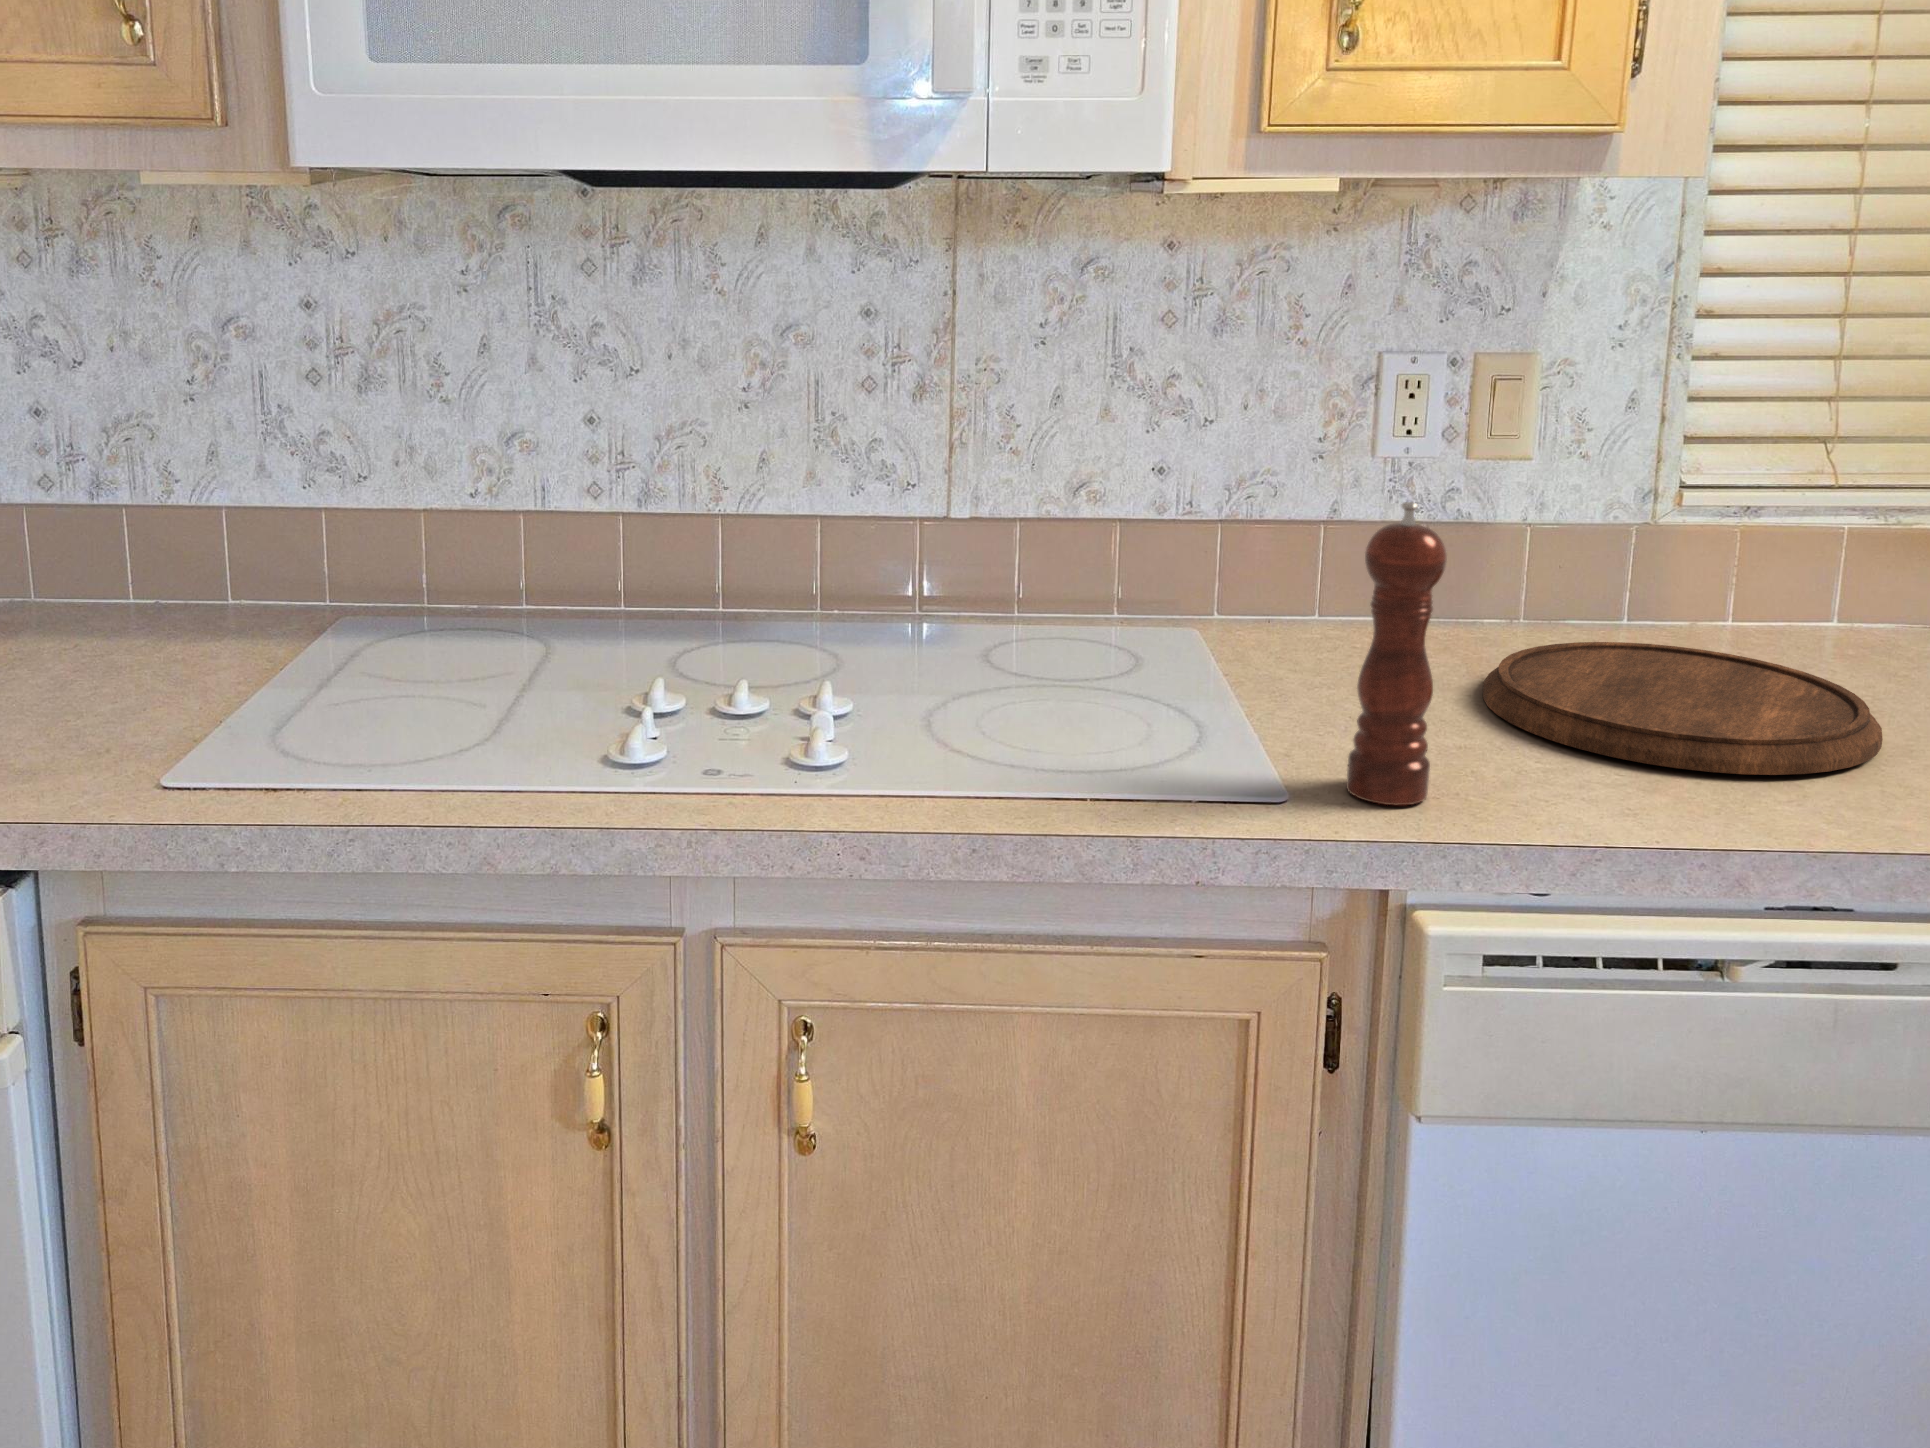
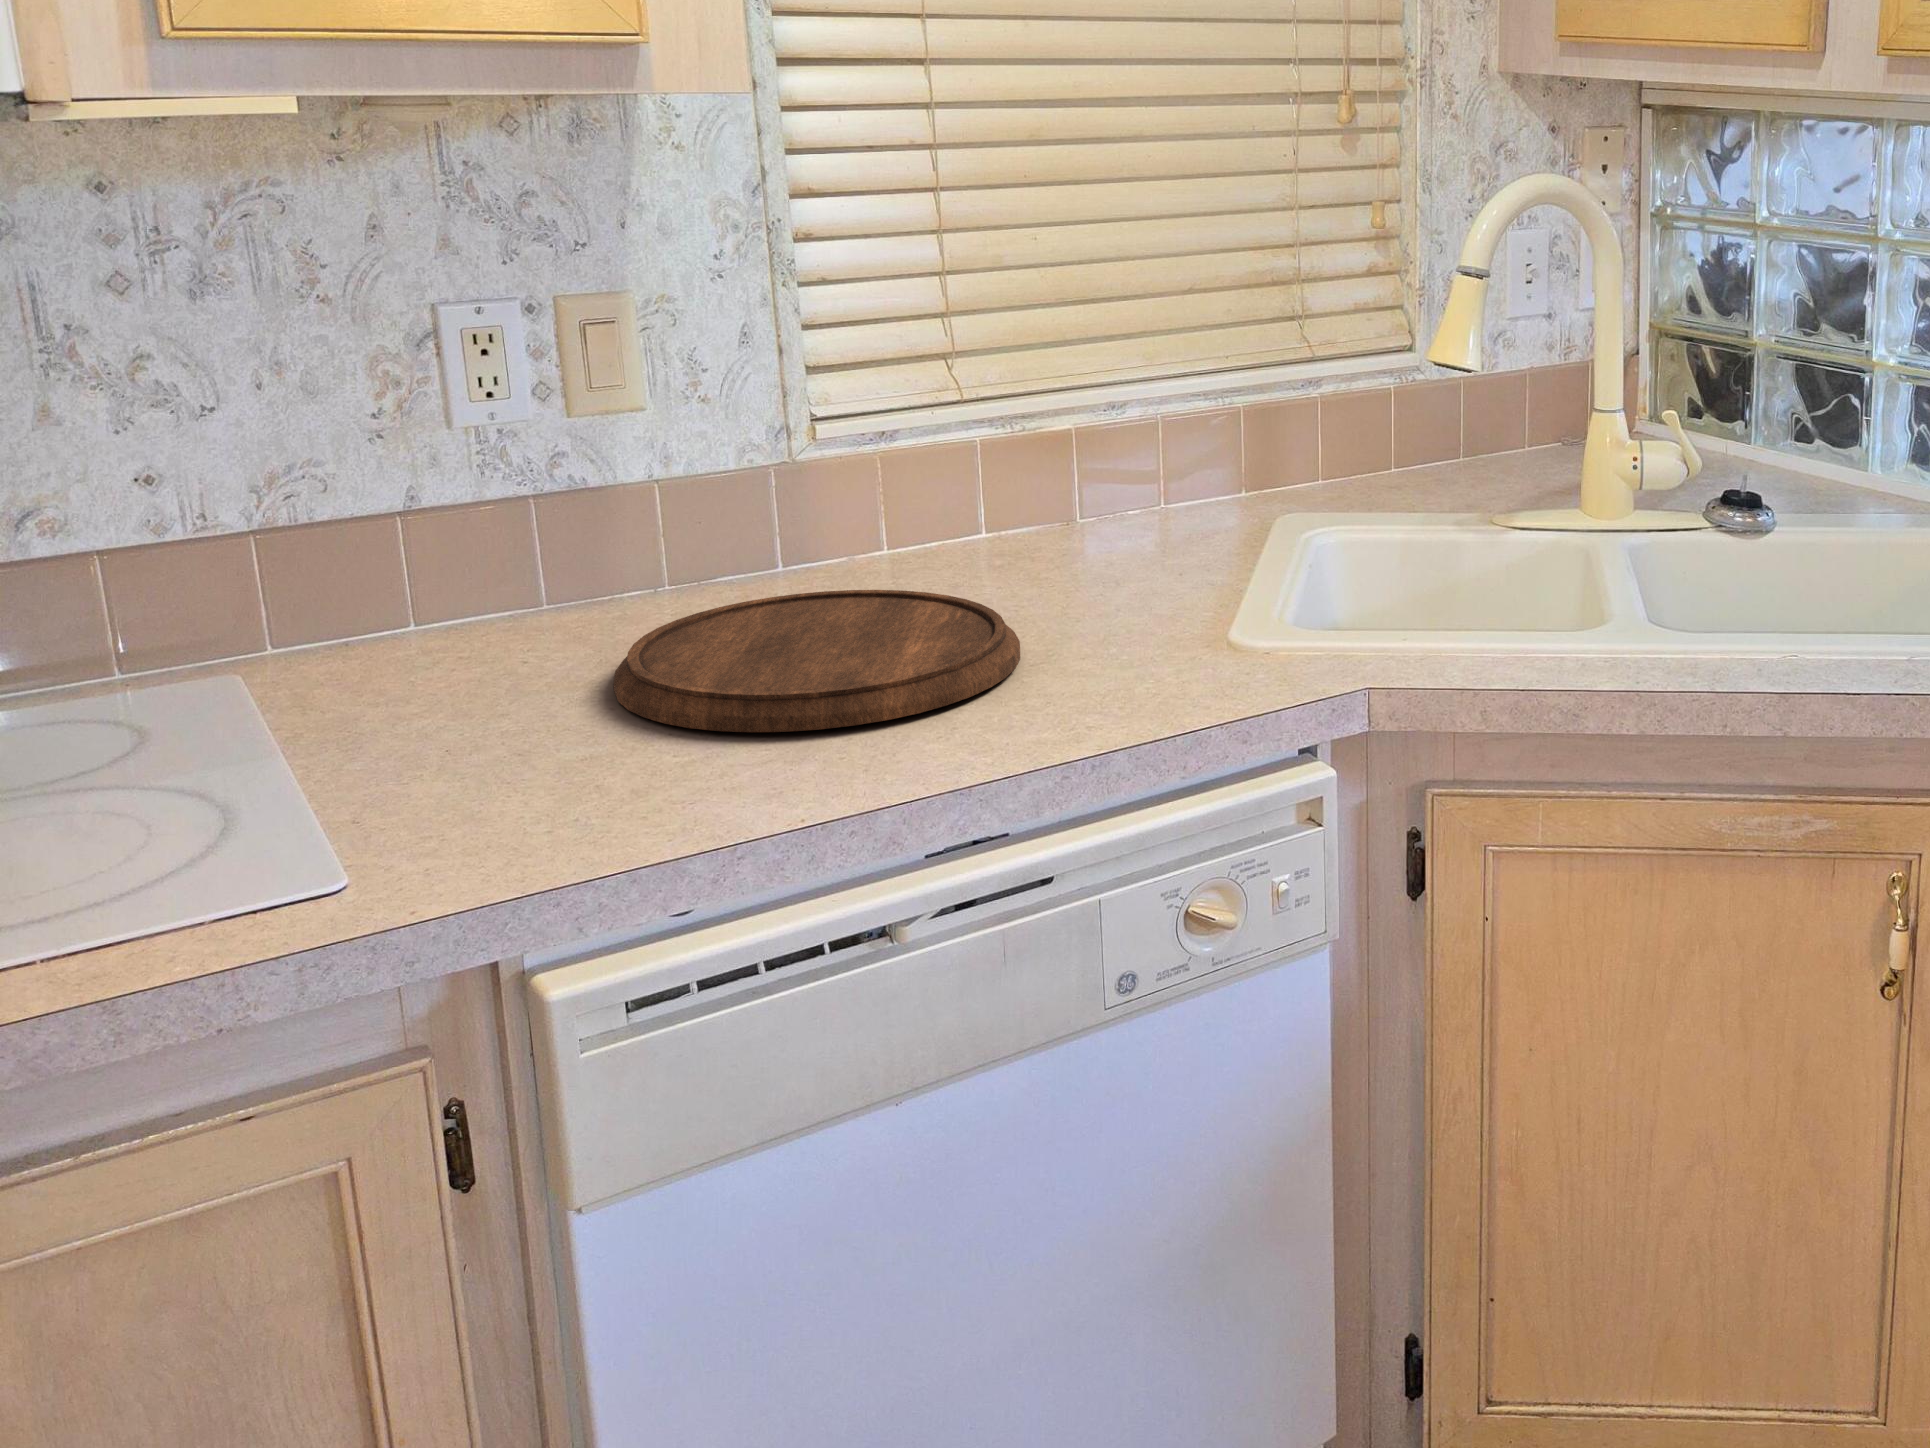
pepper mill: present [1346,502,1447,805] -> none [393,492,533,860]

